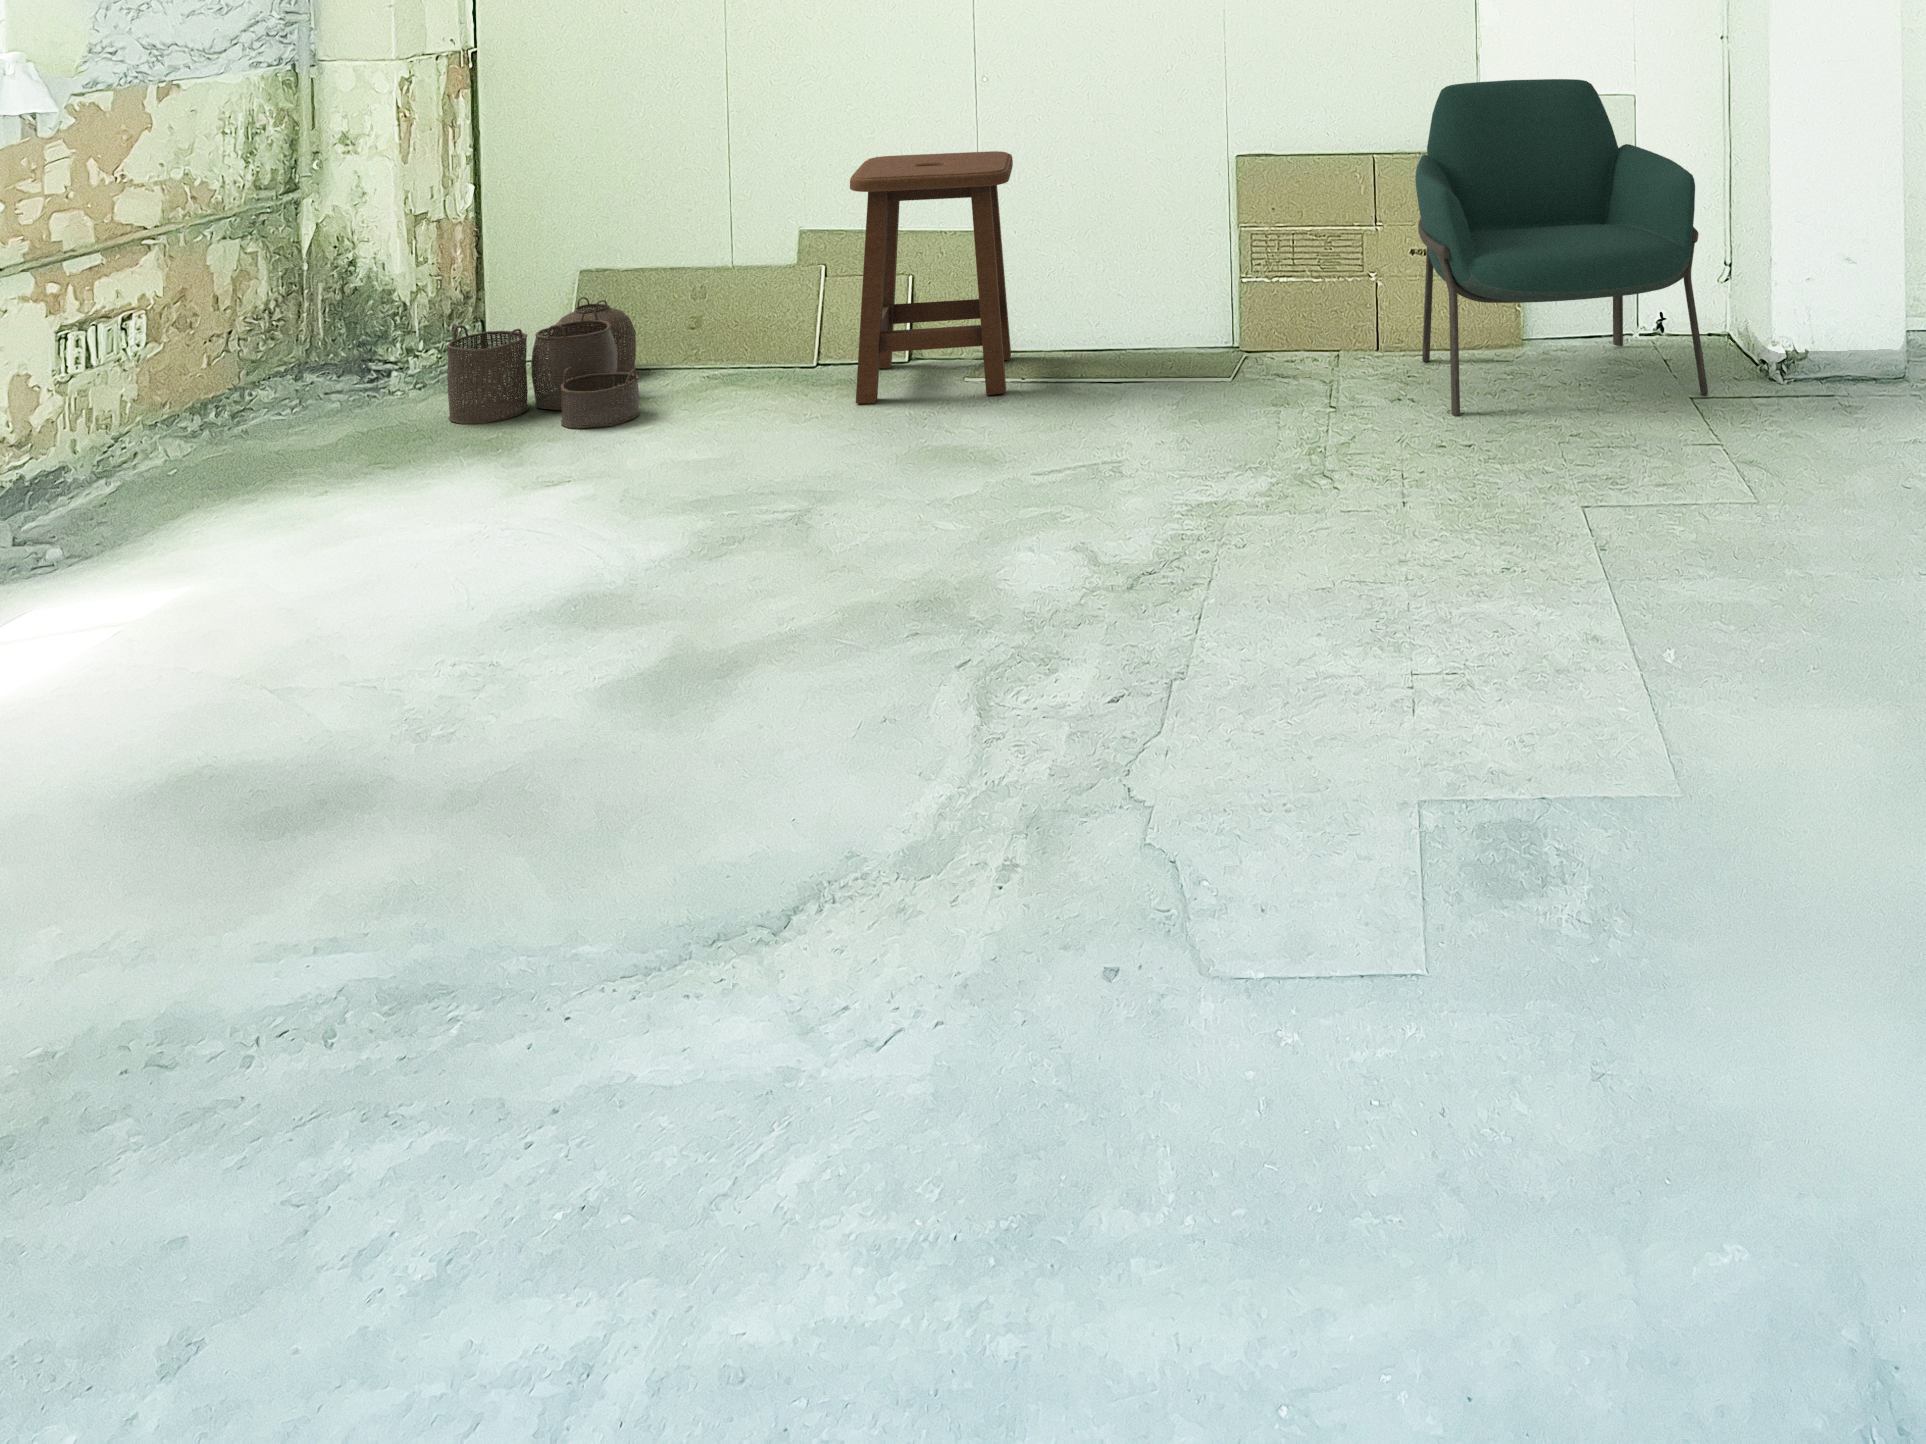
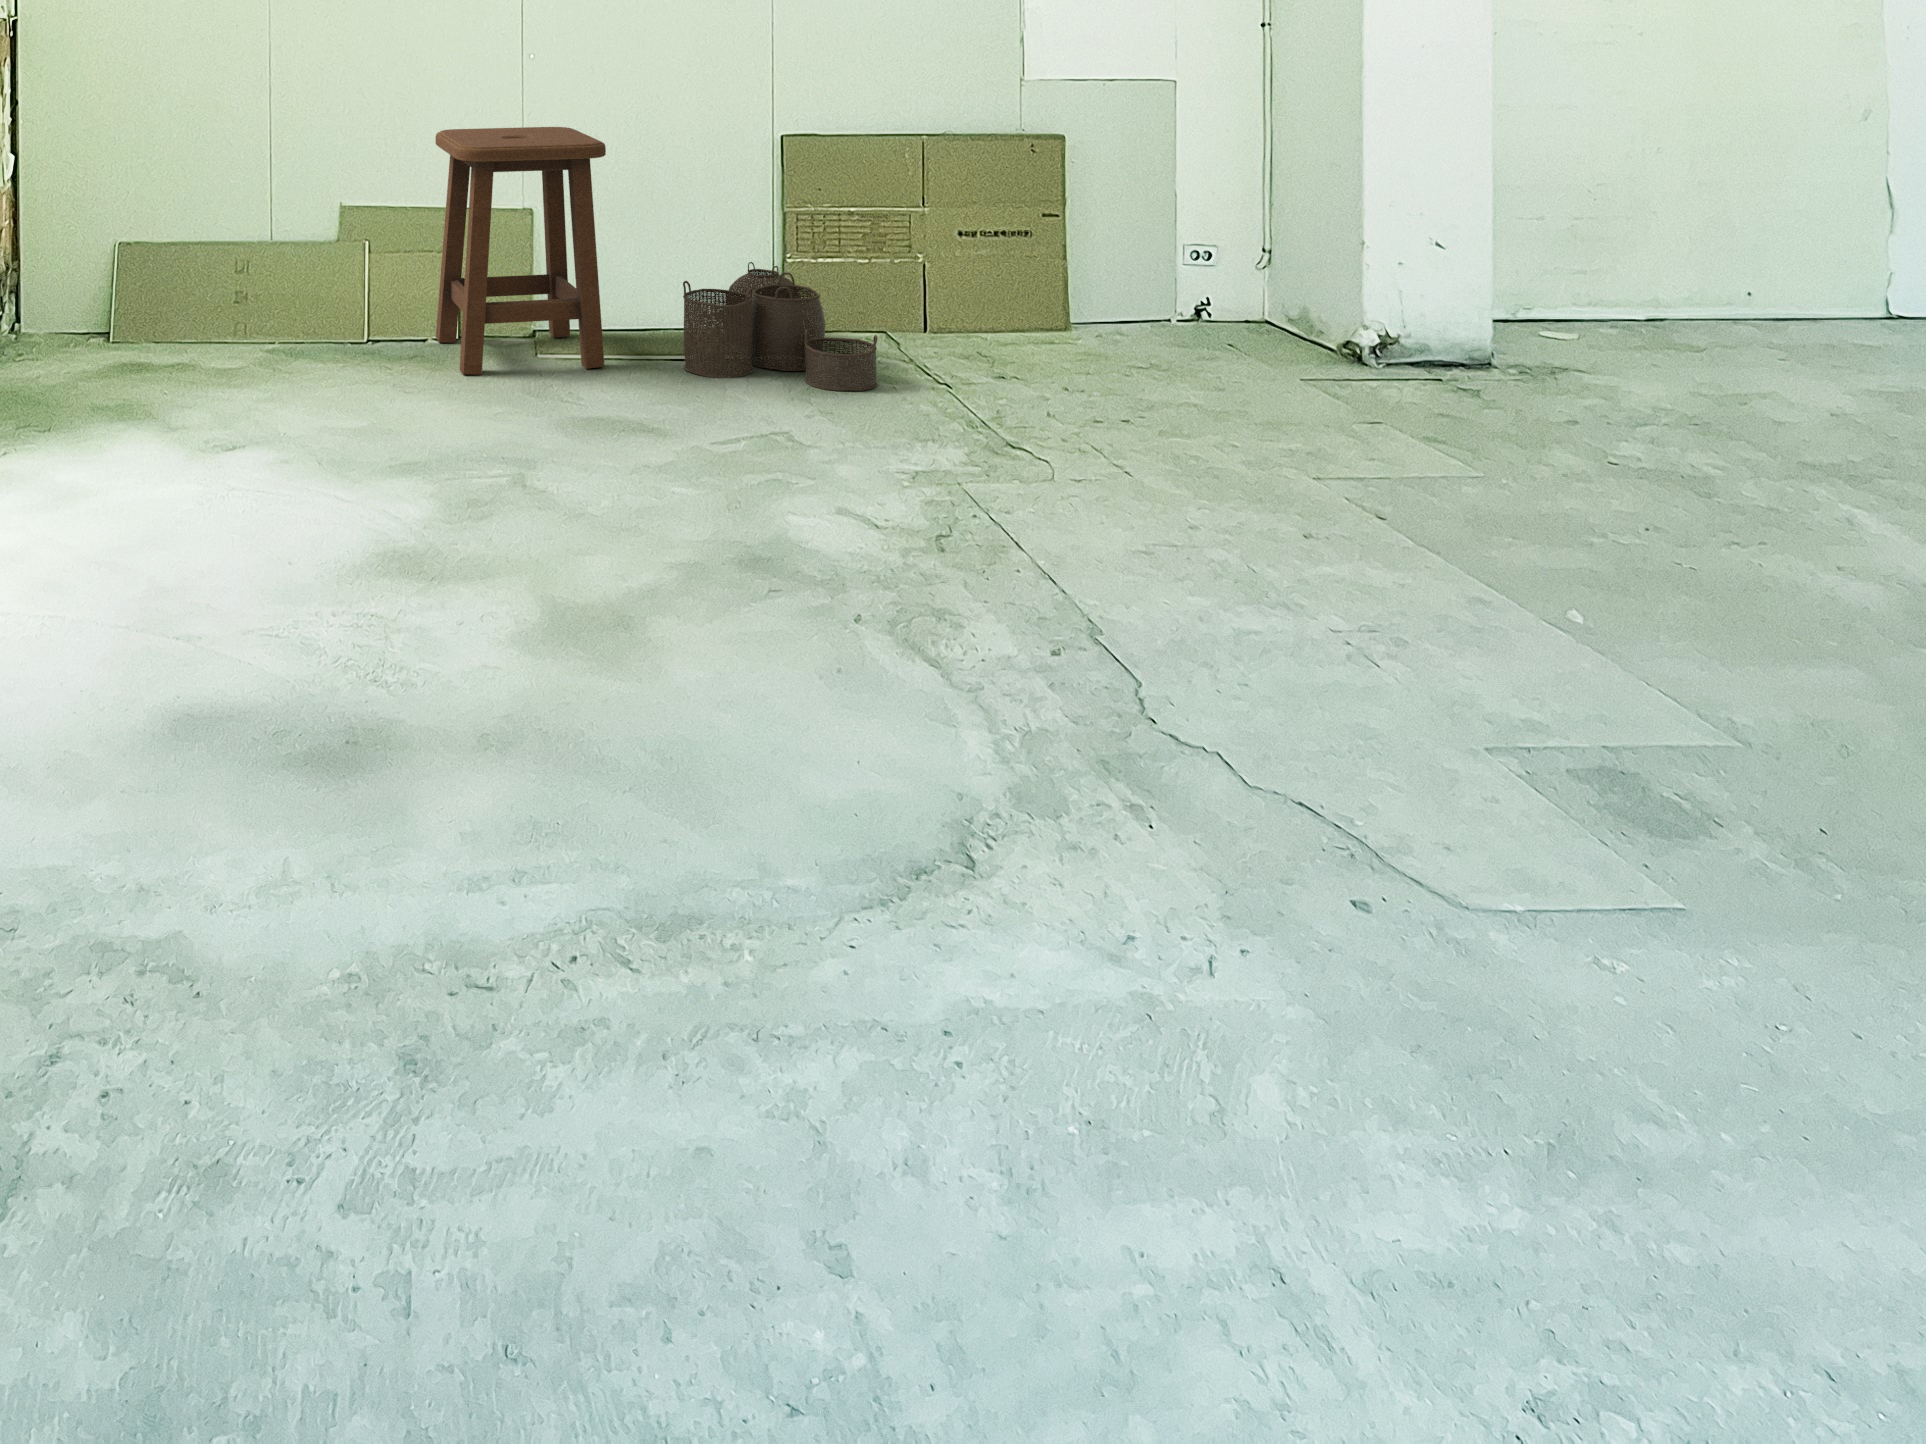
armchair: present [1415,79,1708,416] -> none [989,64,1317,394]
woven basket: present [447,297,639,429] -> present [683,262,878,391]

